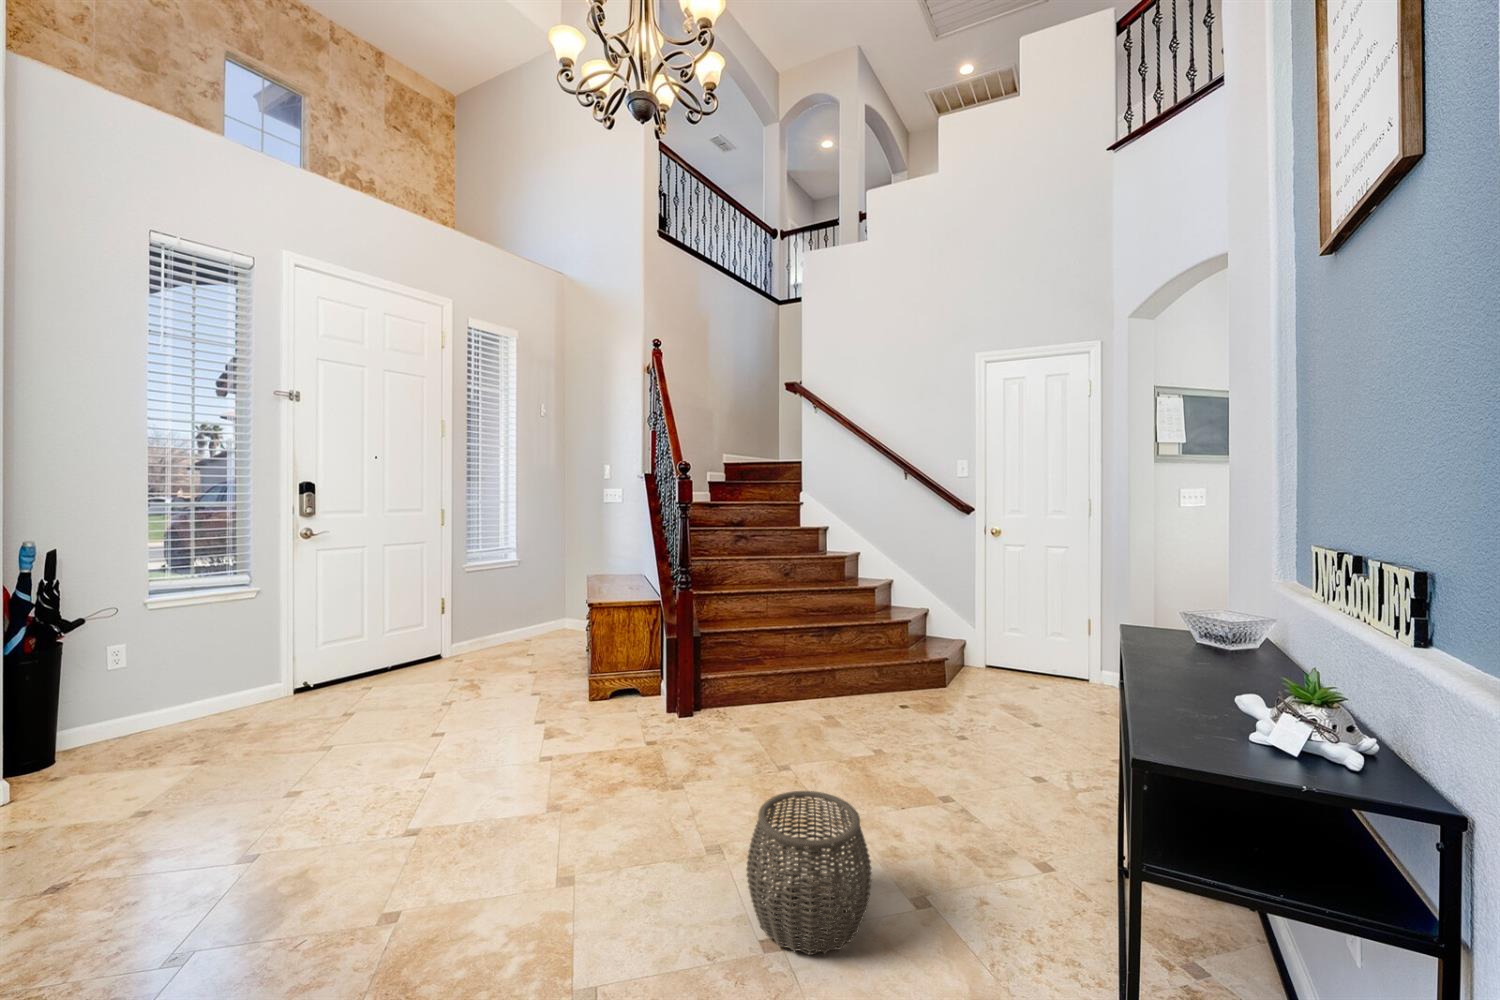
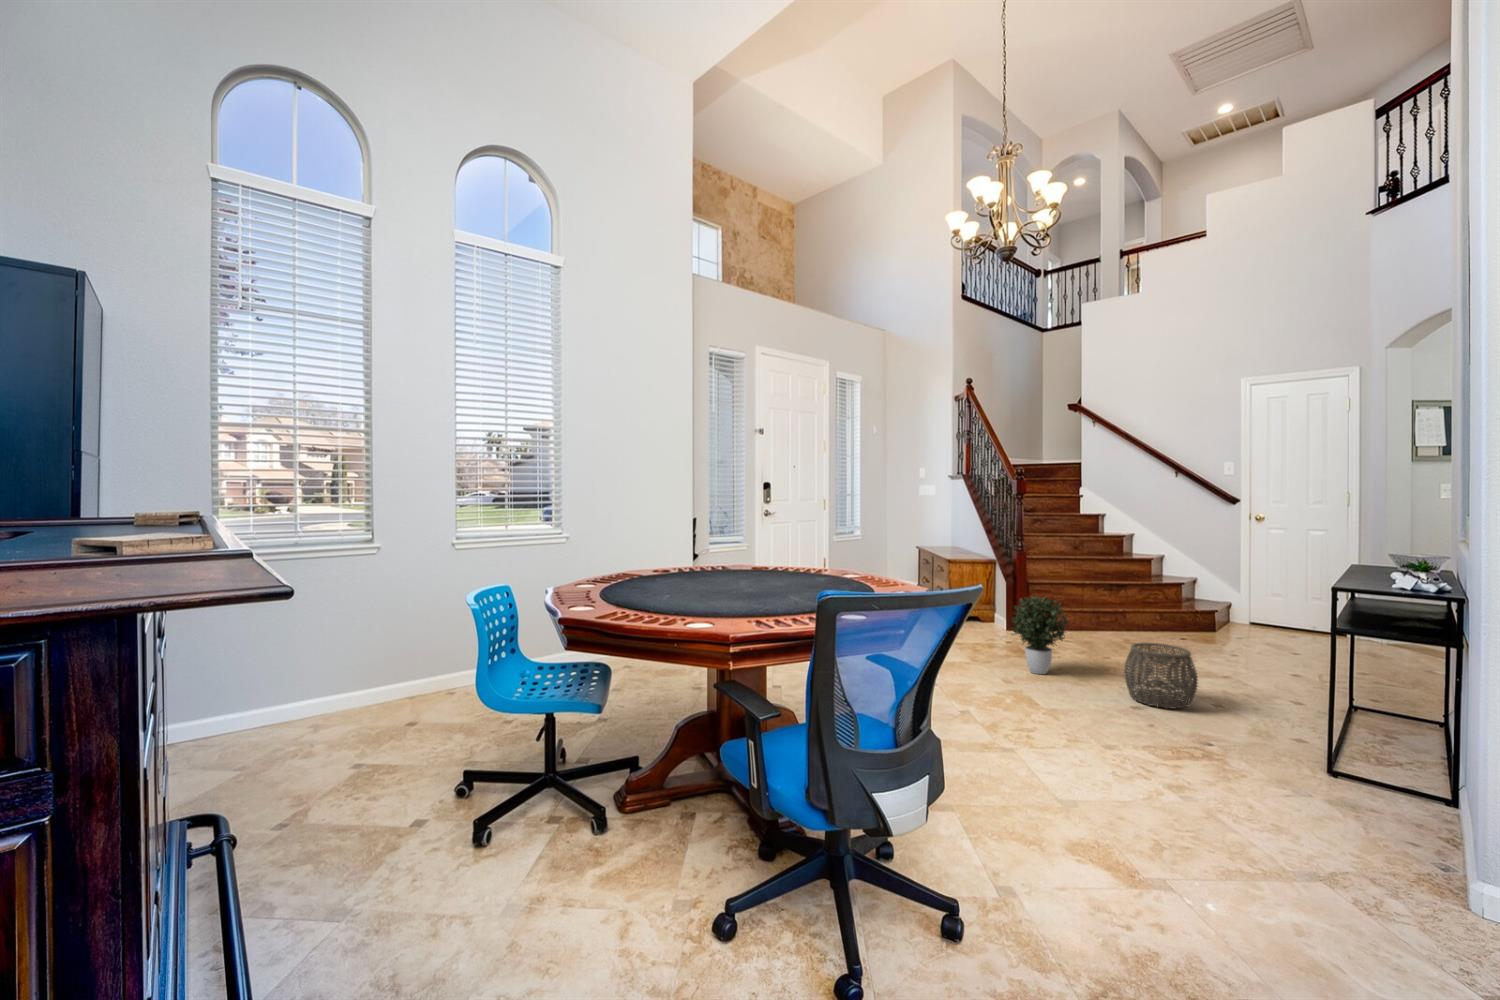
potted plant: none [583,689,689,842] -> present [1012,596,1068,674]

